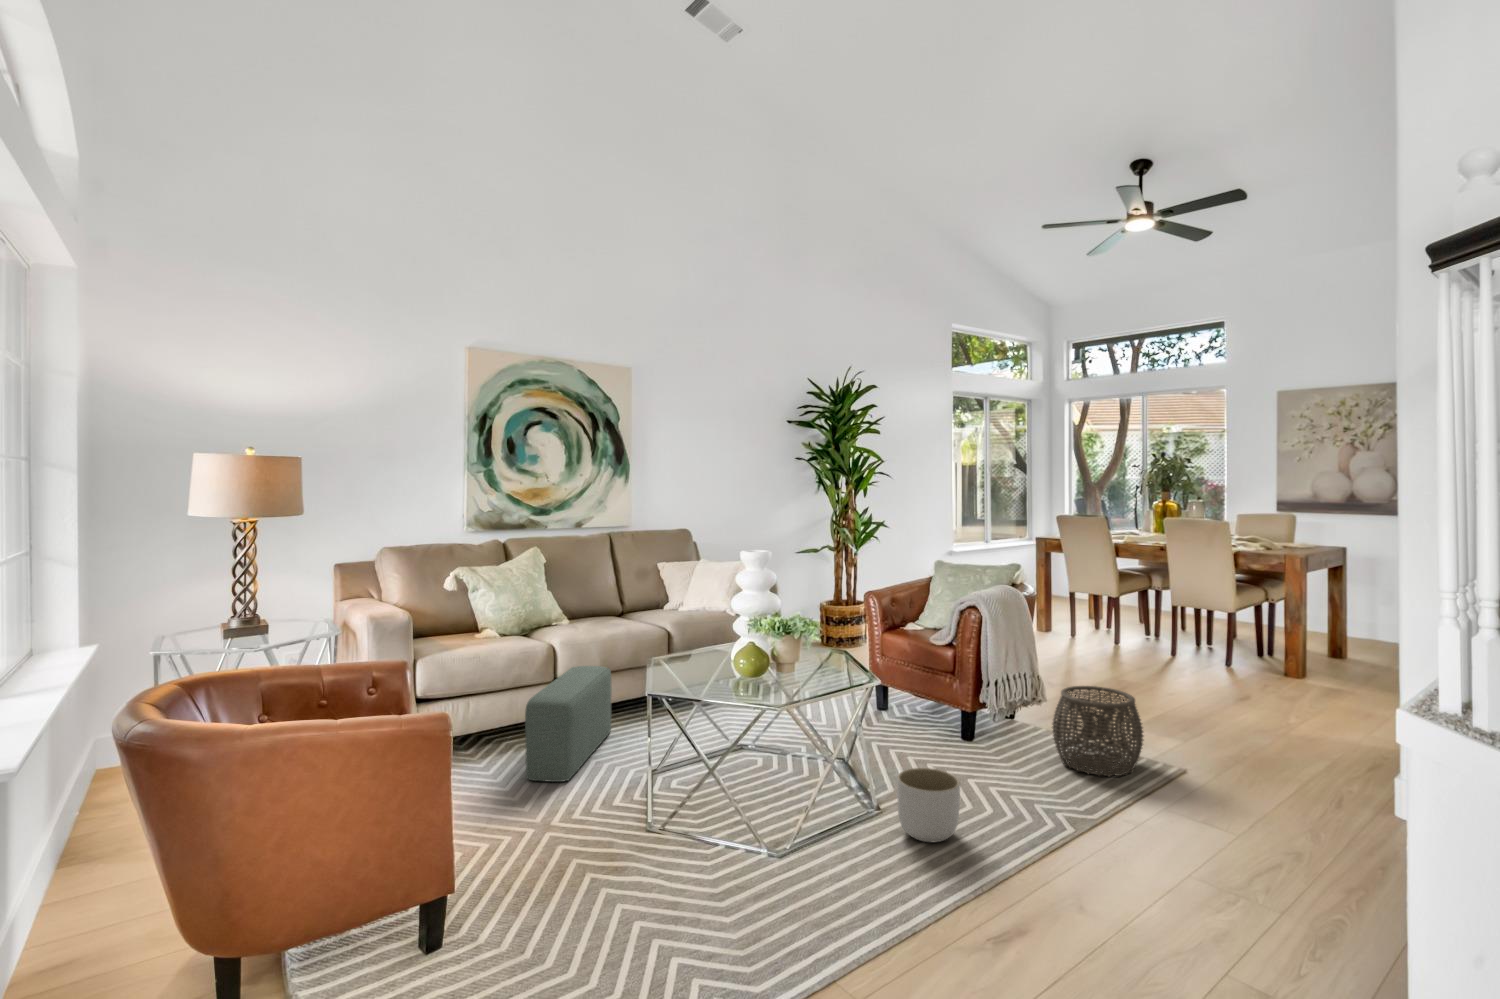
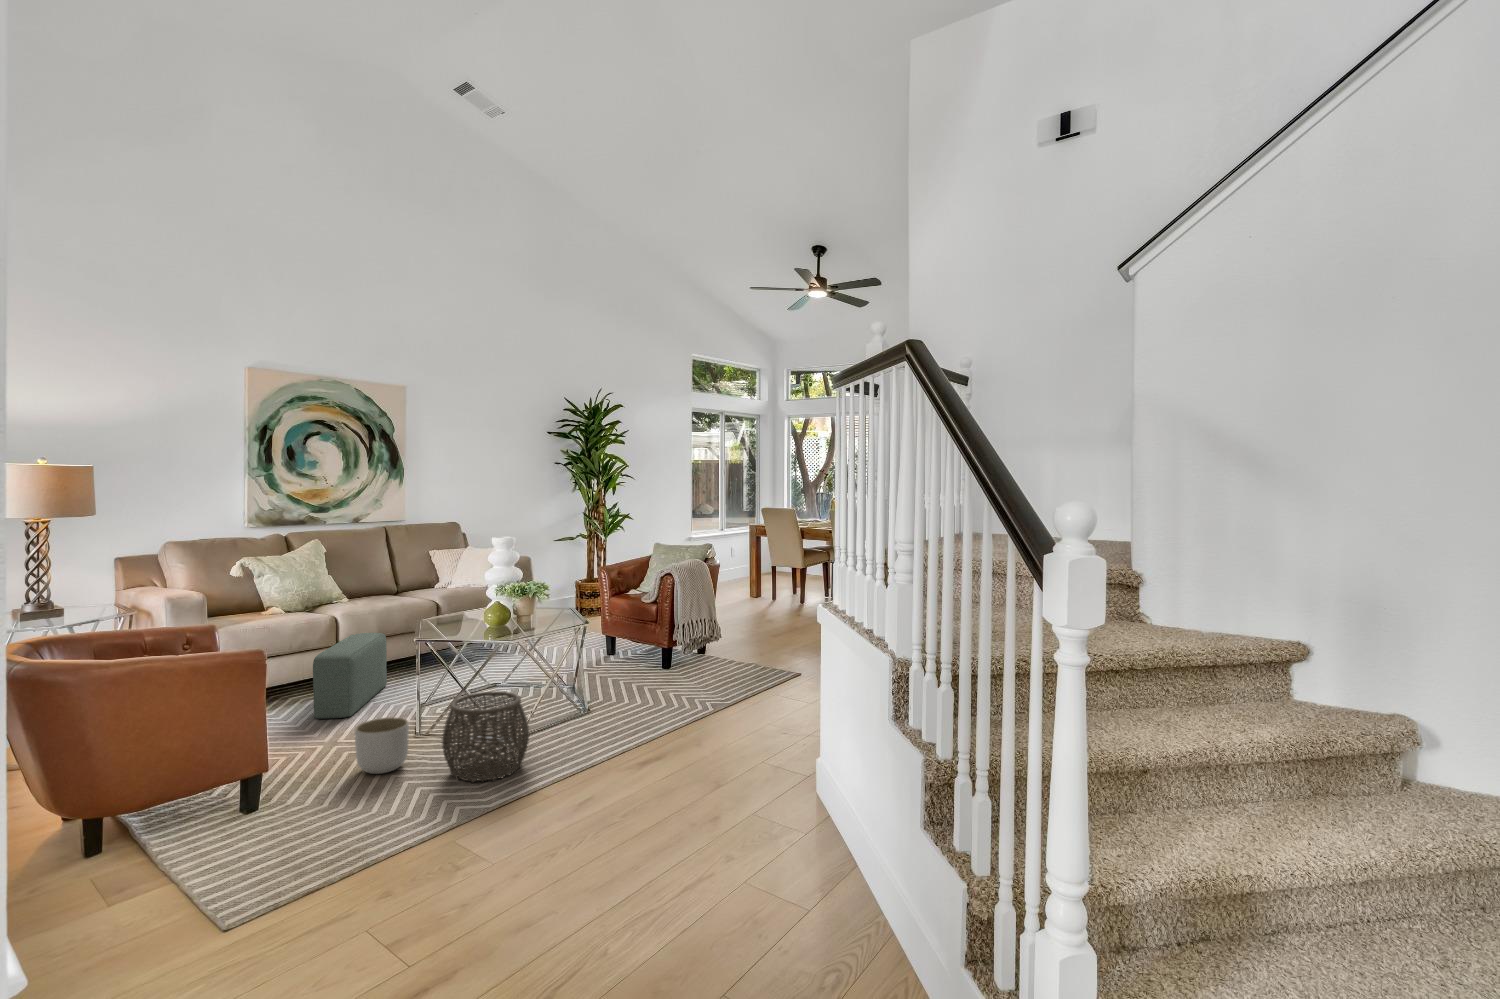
woven basket: present [1052,686,1144,777] -> present [442,691,529,782]
planter: present [897,768,960,843] -> present [355,717,409,774]

